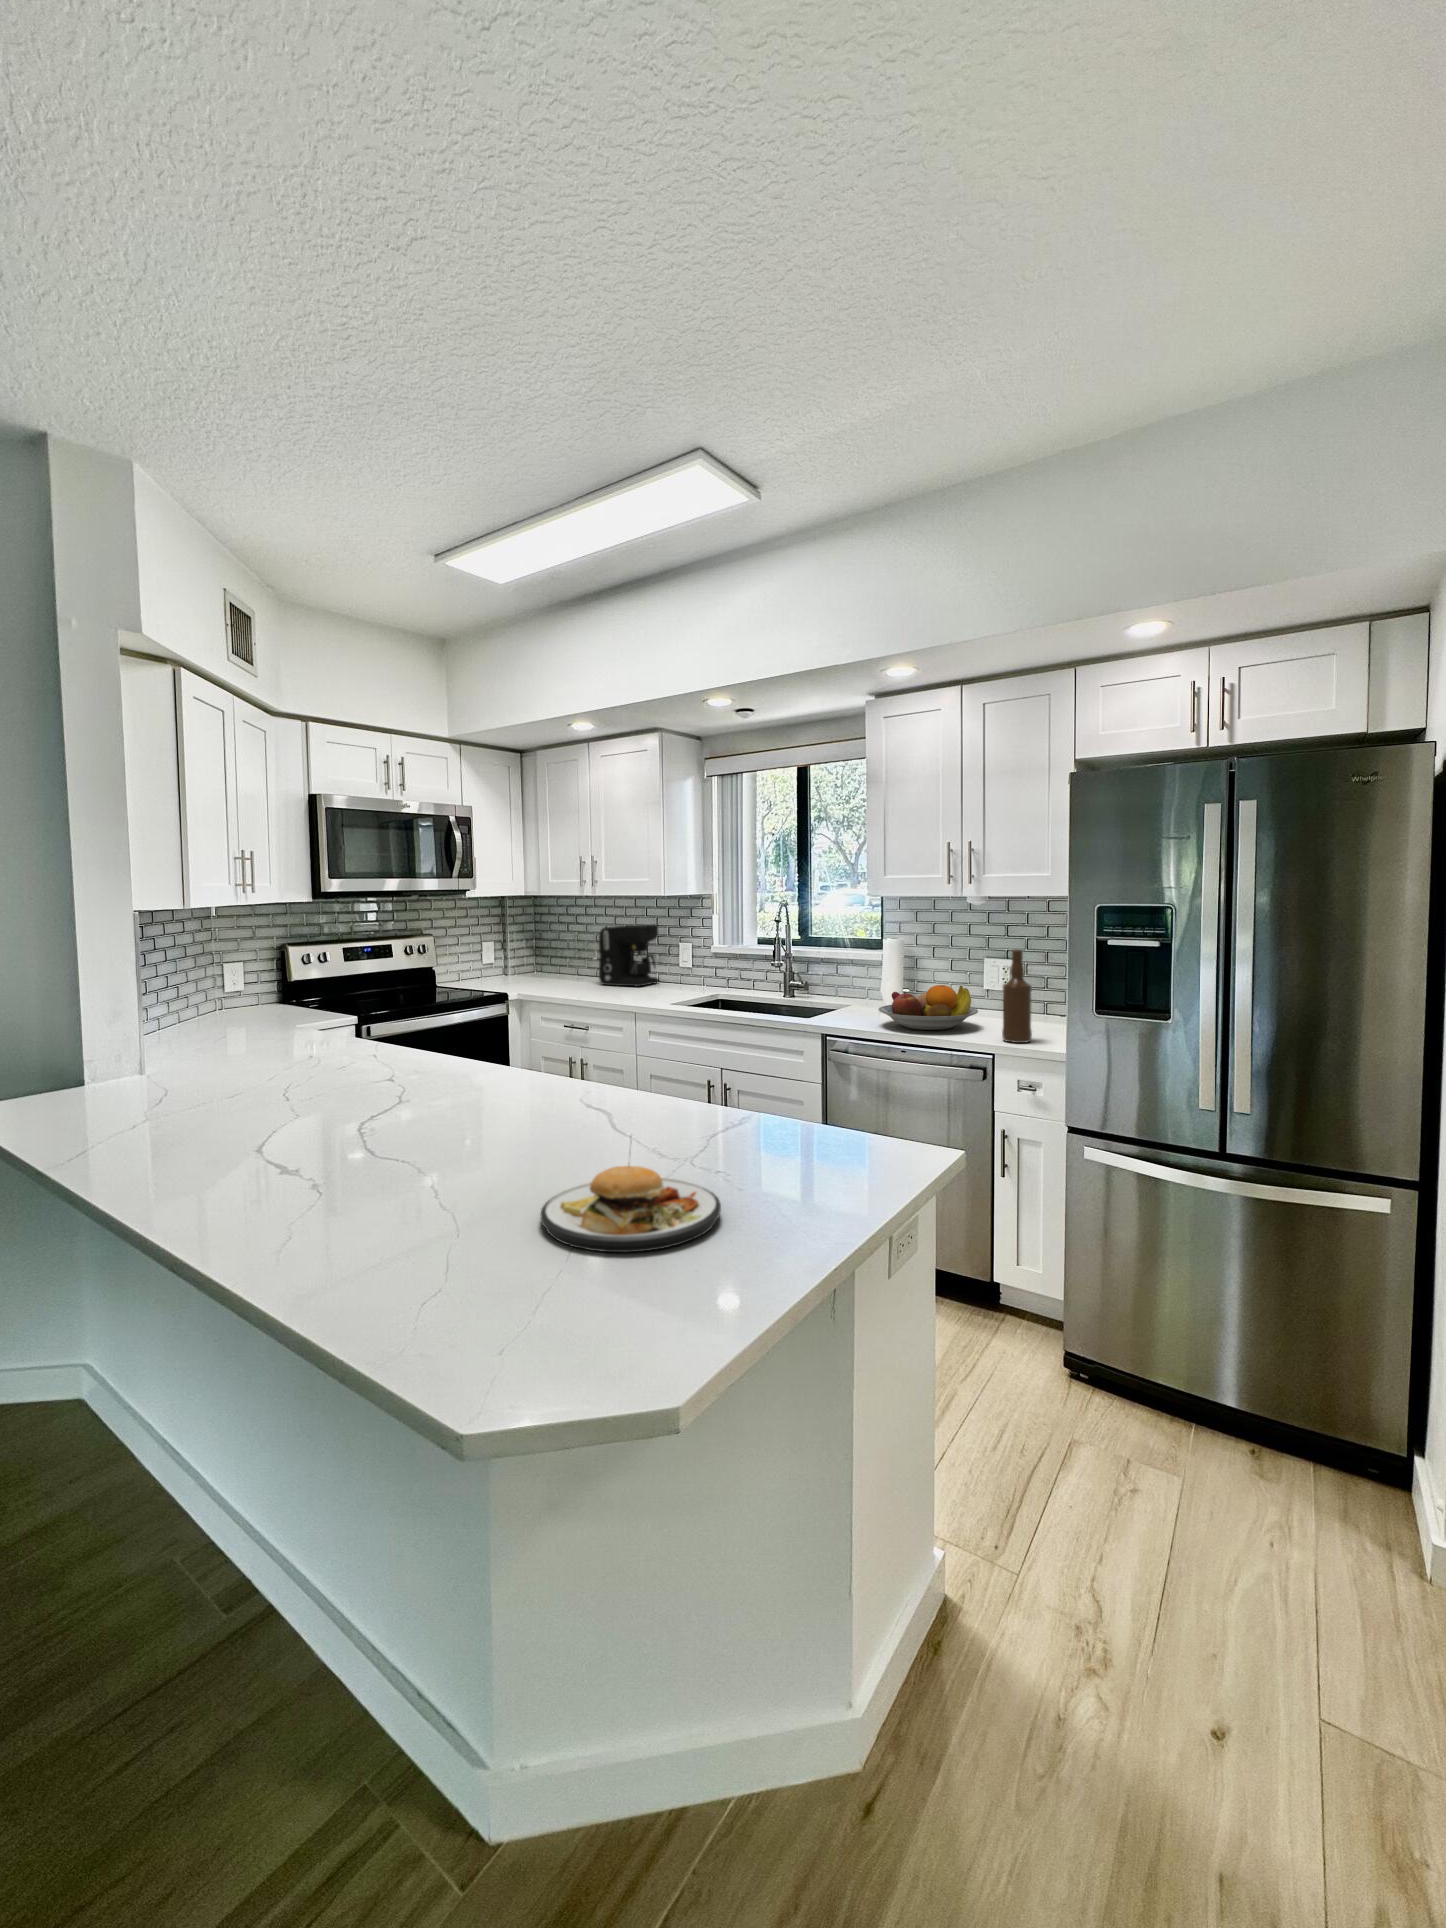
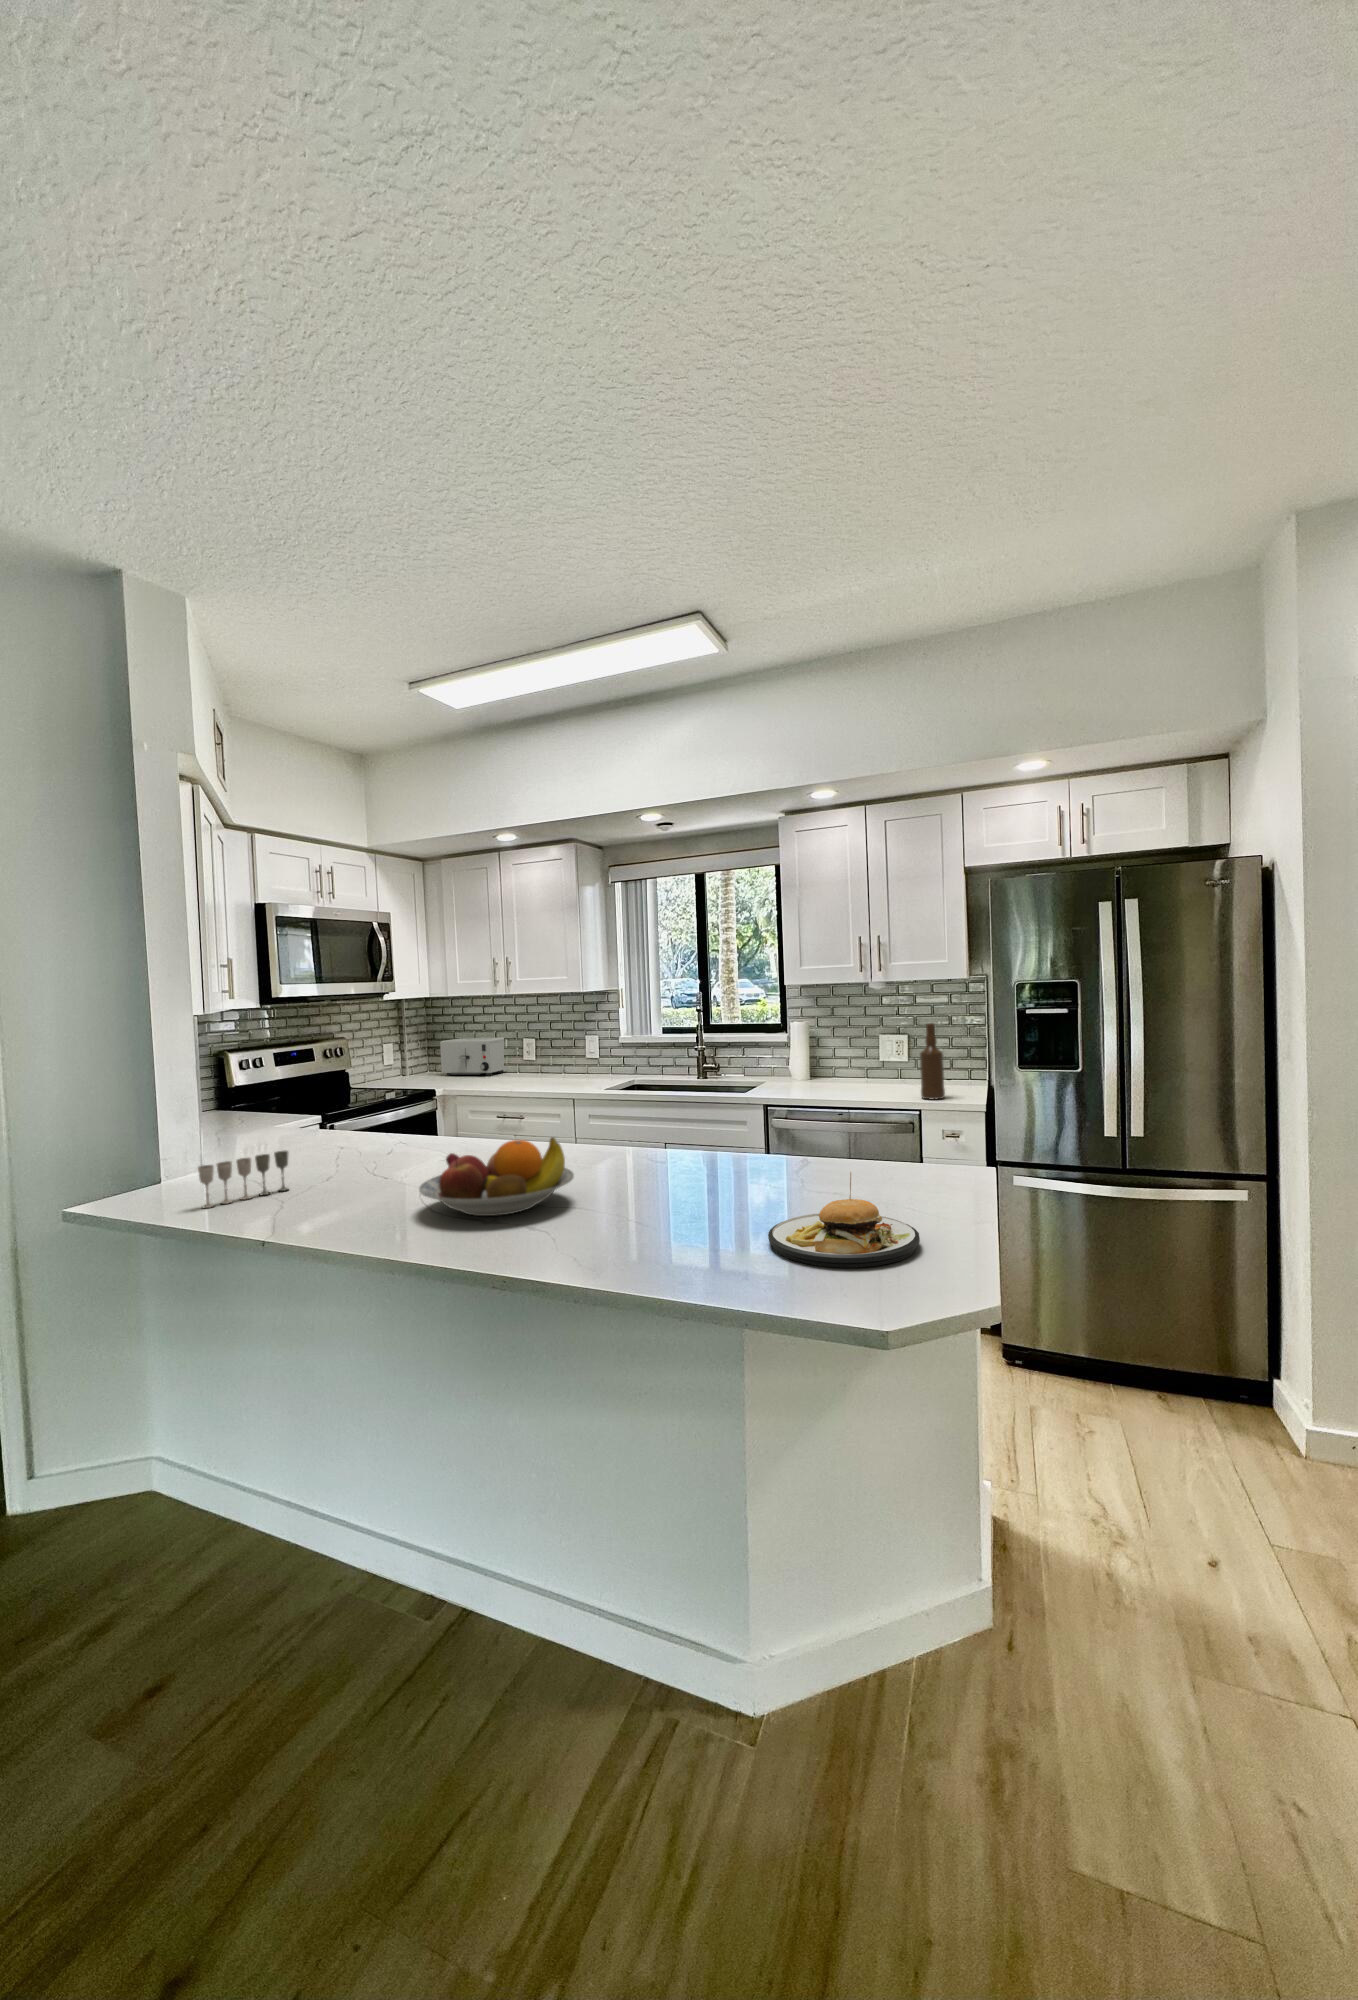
coffee maker: present [599,925,659,986] -> none [509,1020,565,1078]
toaster: none [540,940,608,980] -> present [440,1038,508,1076]
fruit bowl: present [878,985,978,1030] -> present [419,1137,574,1216]
wine glass: none [116,1050,219,1103] -> present [198,1151,288,1208]

